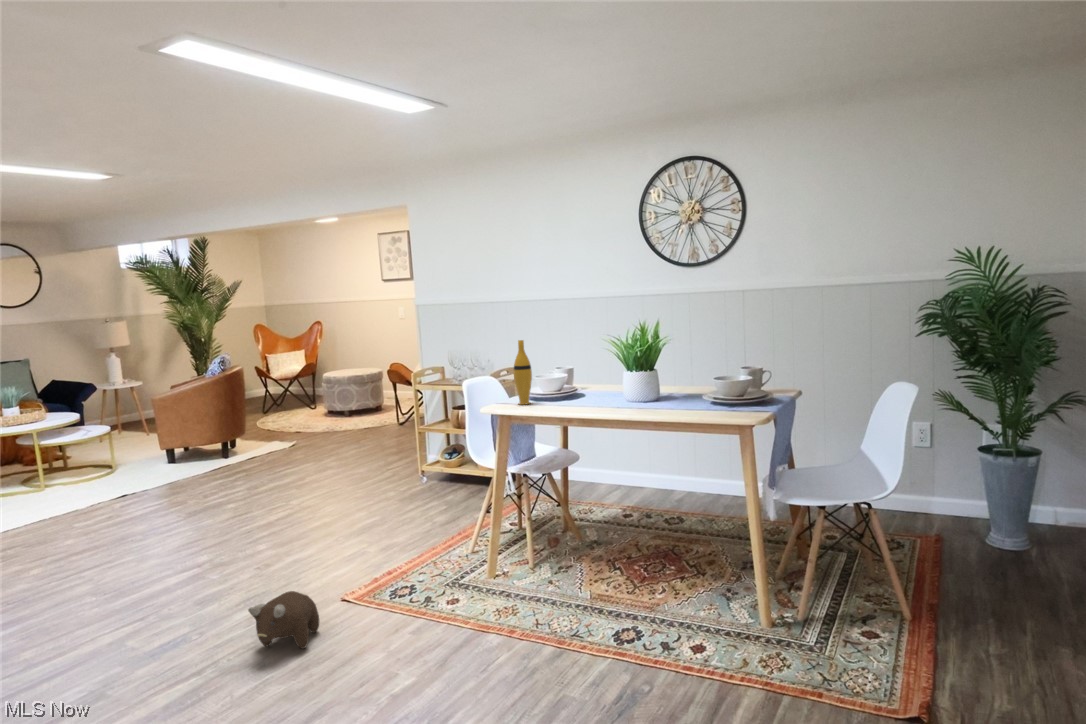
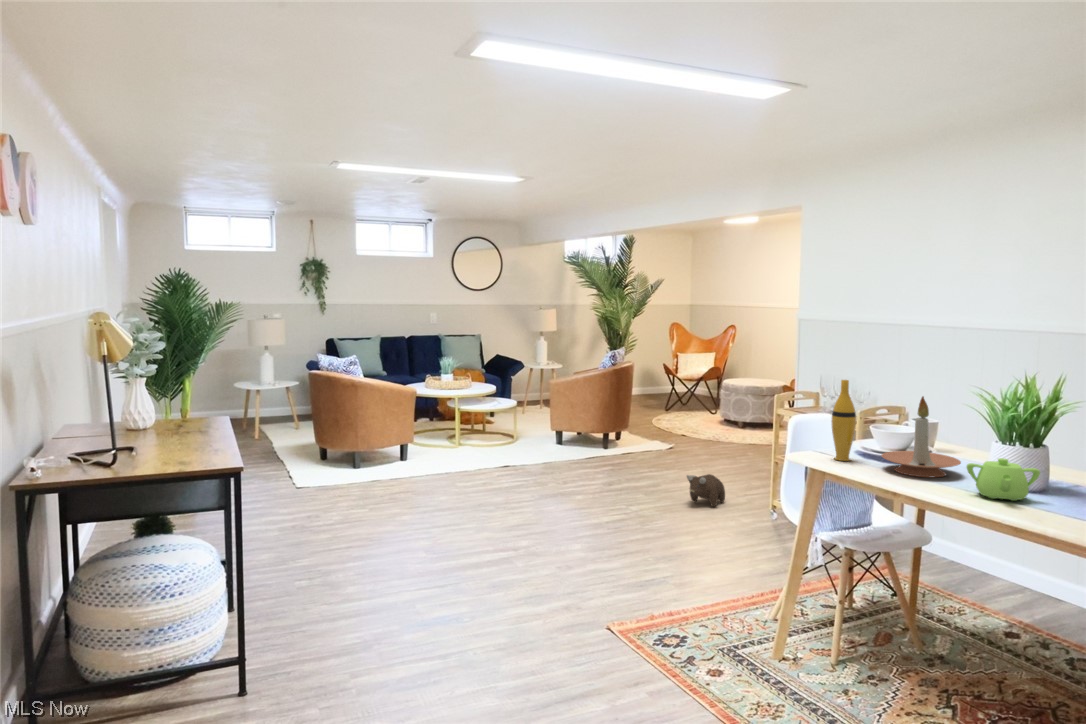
candle holder: none [555,345,608,405] -> present [882,397,961,477]
teapot: none [622,380,664,408] -> present [967,458,1040,501]
plush toy: present [248,591,319,649] -> present [687,474,725,507]

